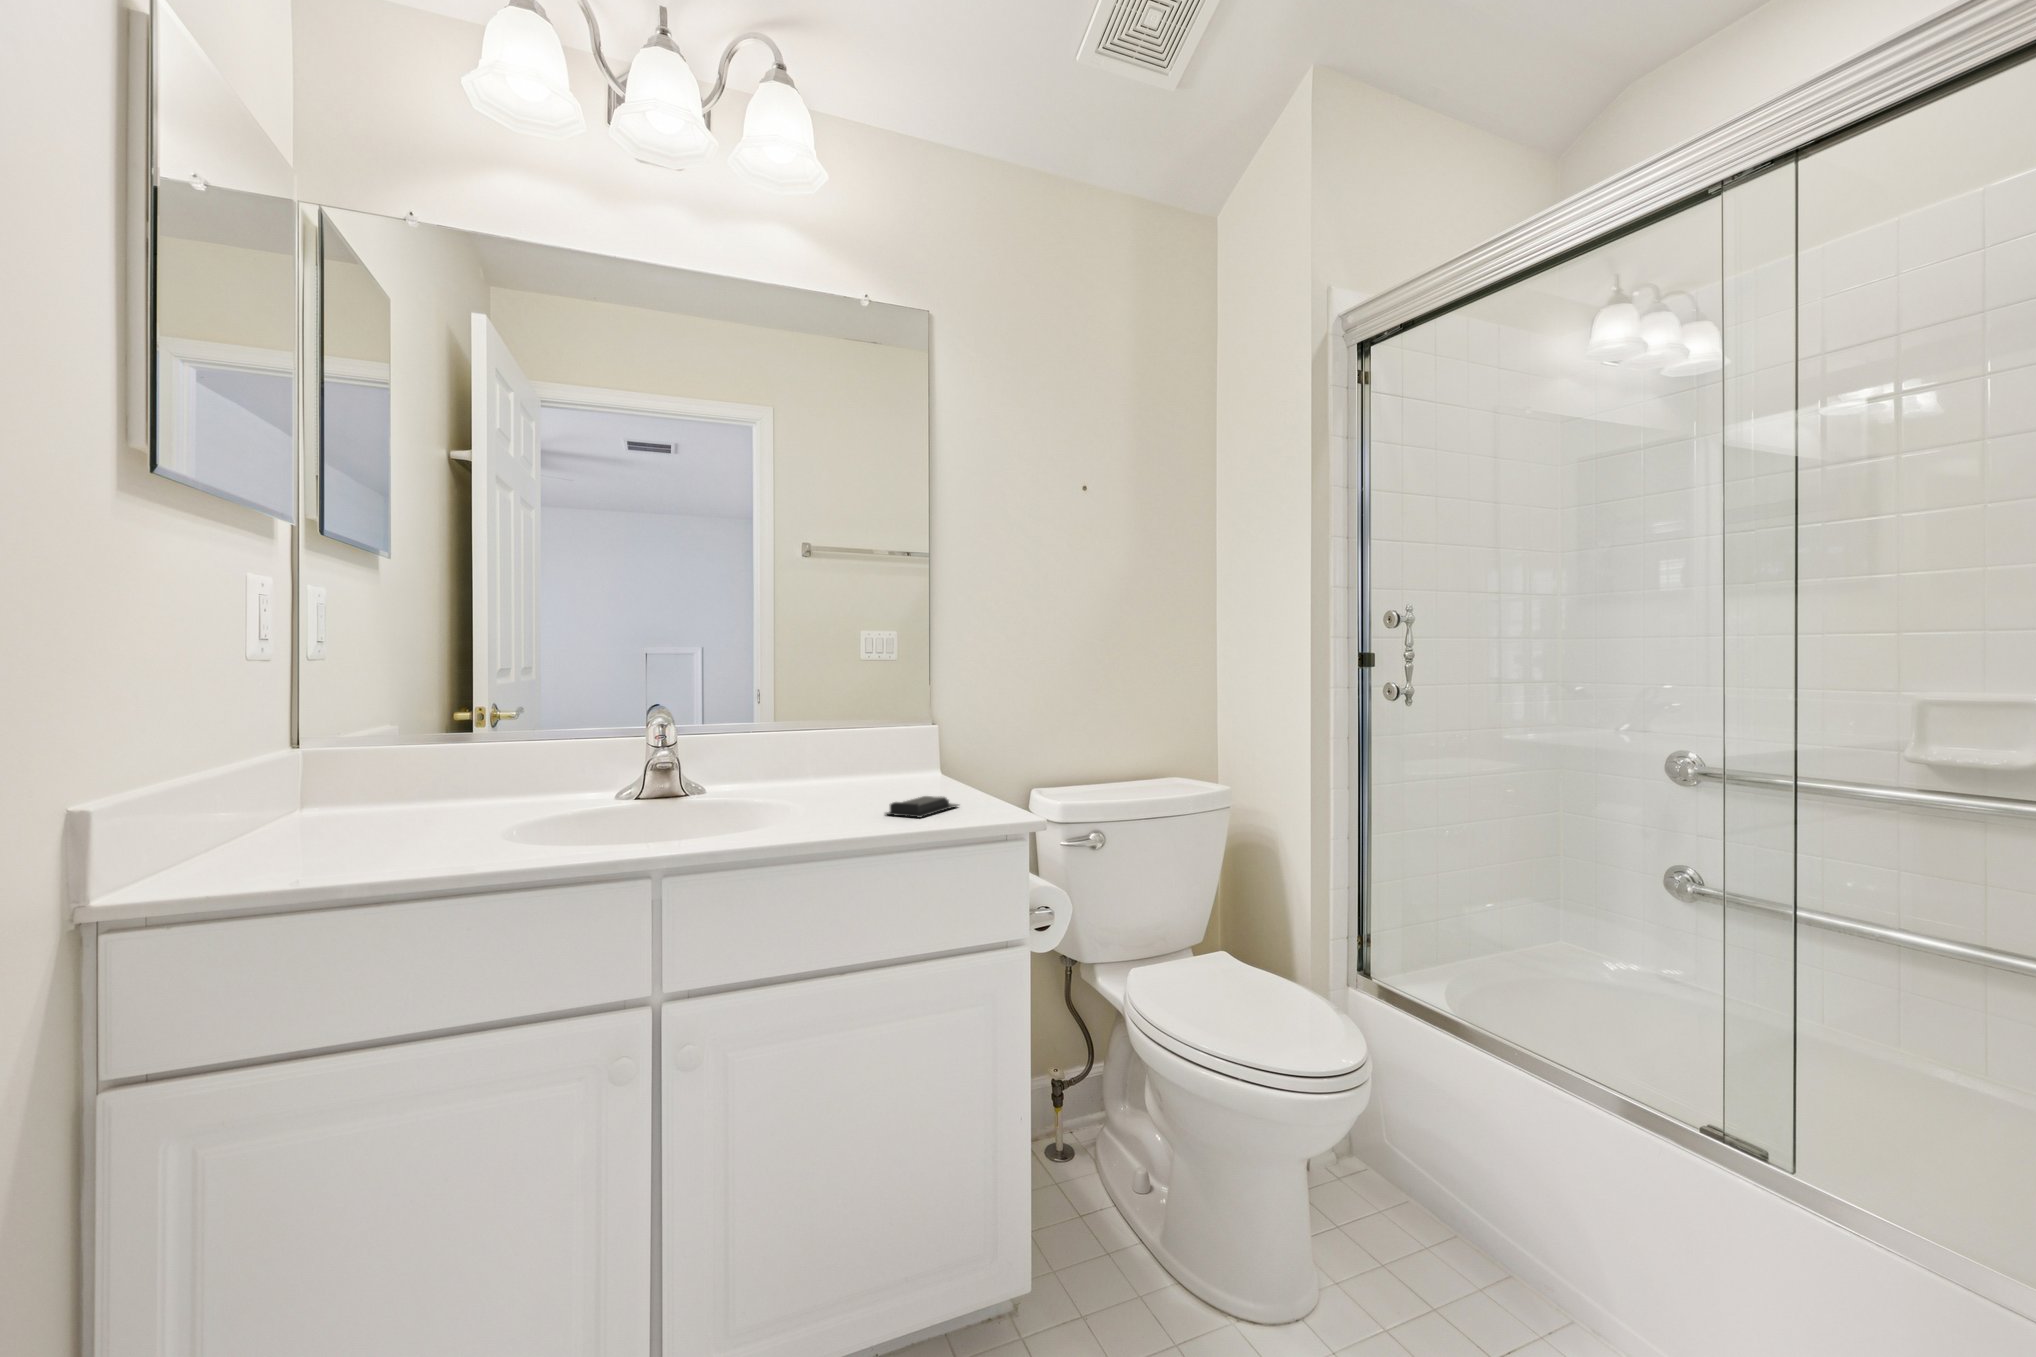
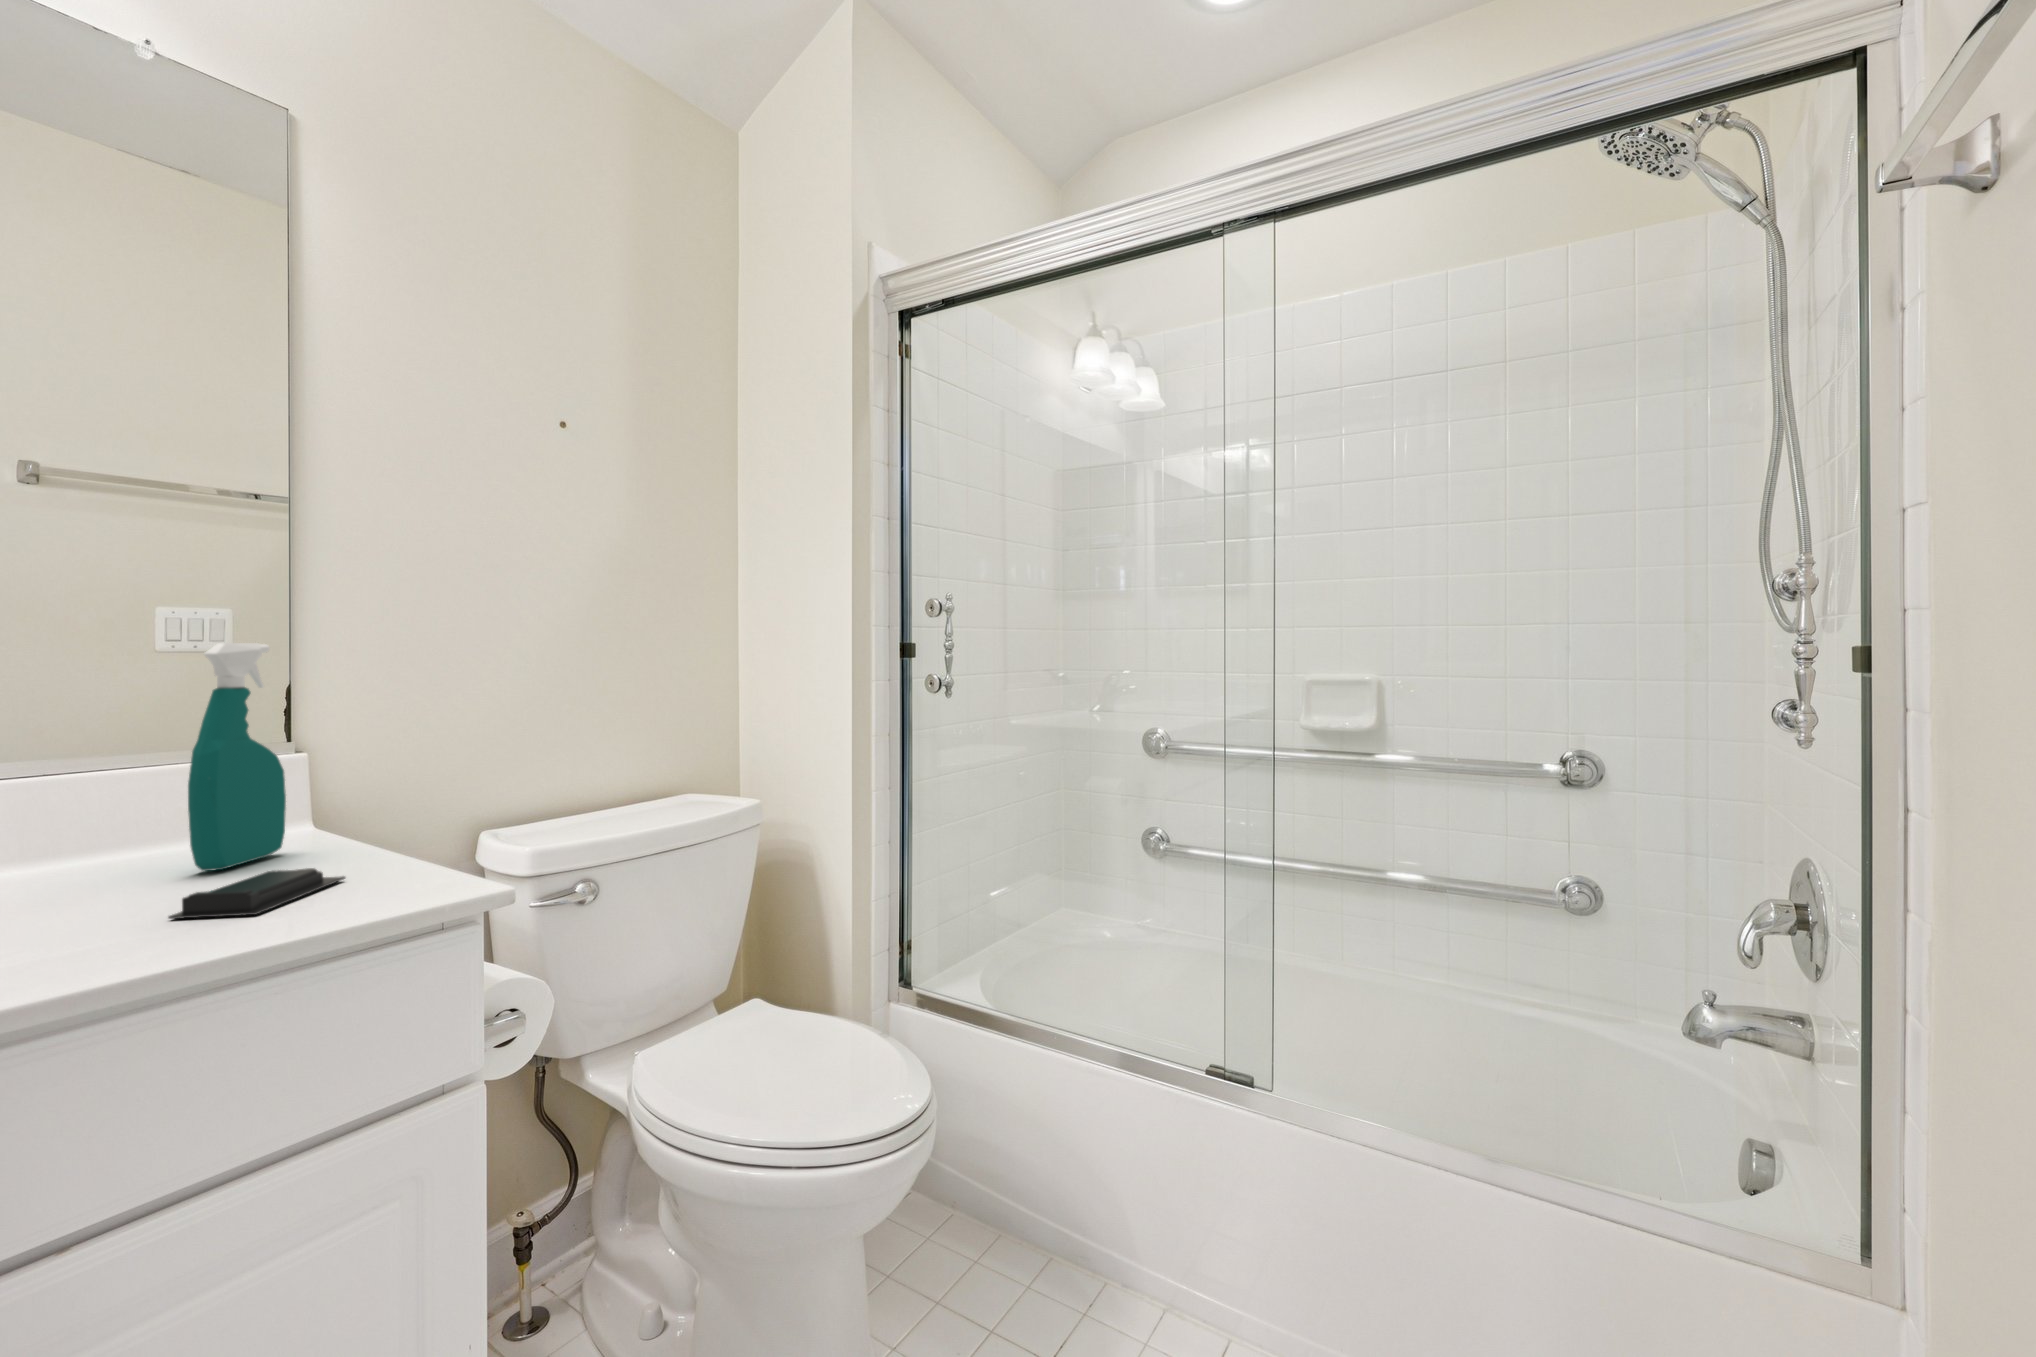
spray bottle: none [889,660,931,795] -> present [188,643,286,871]

